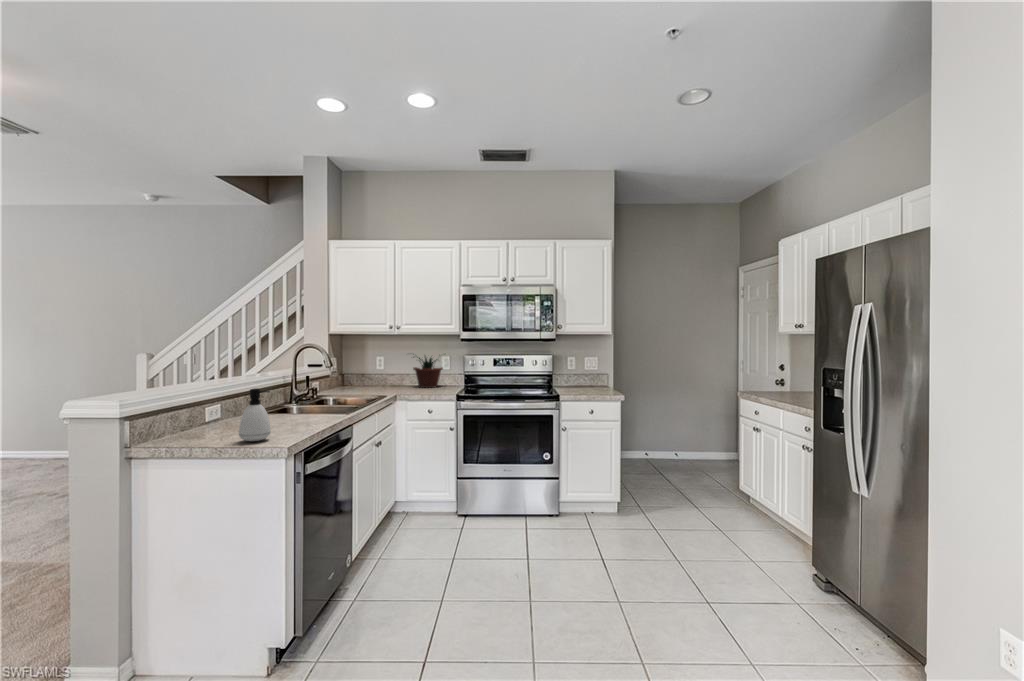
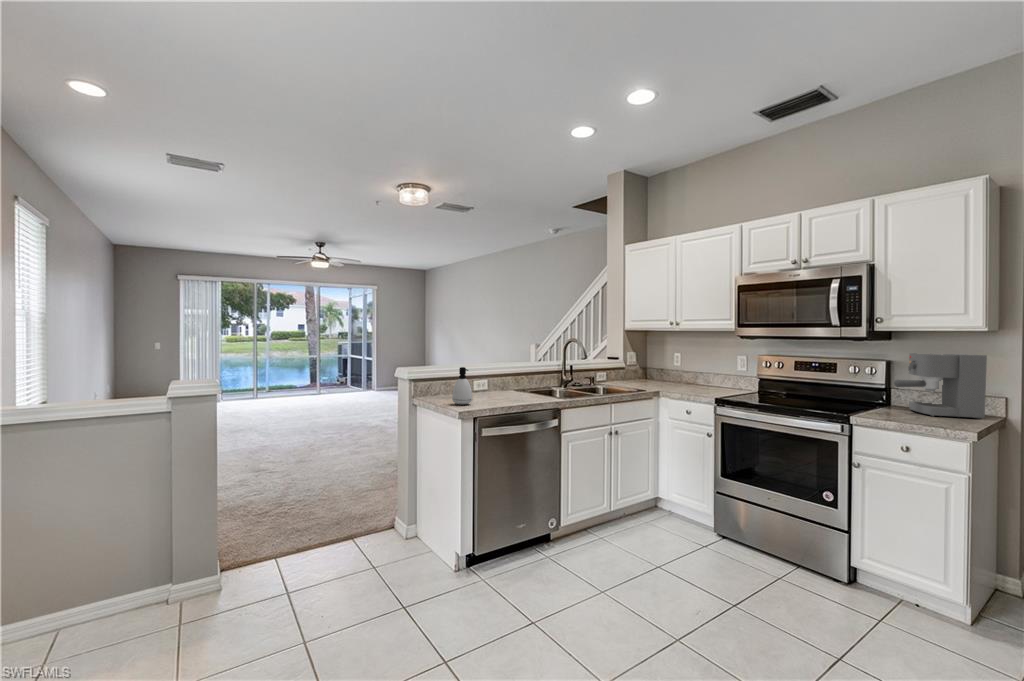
coffee maker: none [563,348,602,389] -> present [894,353,987,419]
potted plant: present [413,356,443,388] -> none [699,351,743,390]

